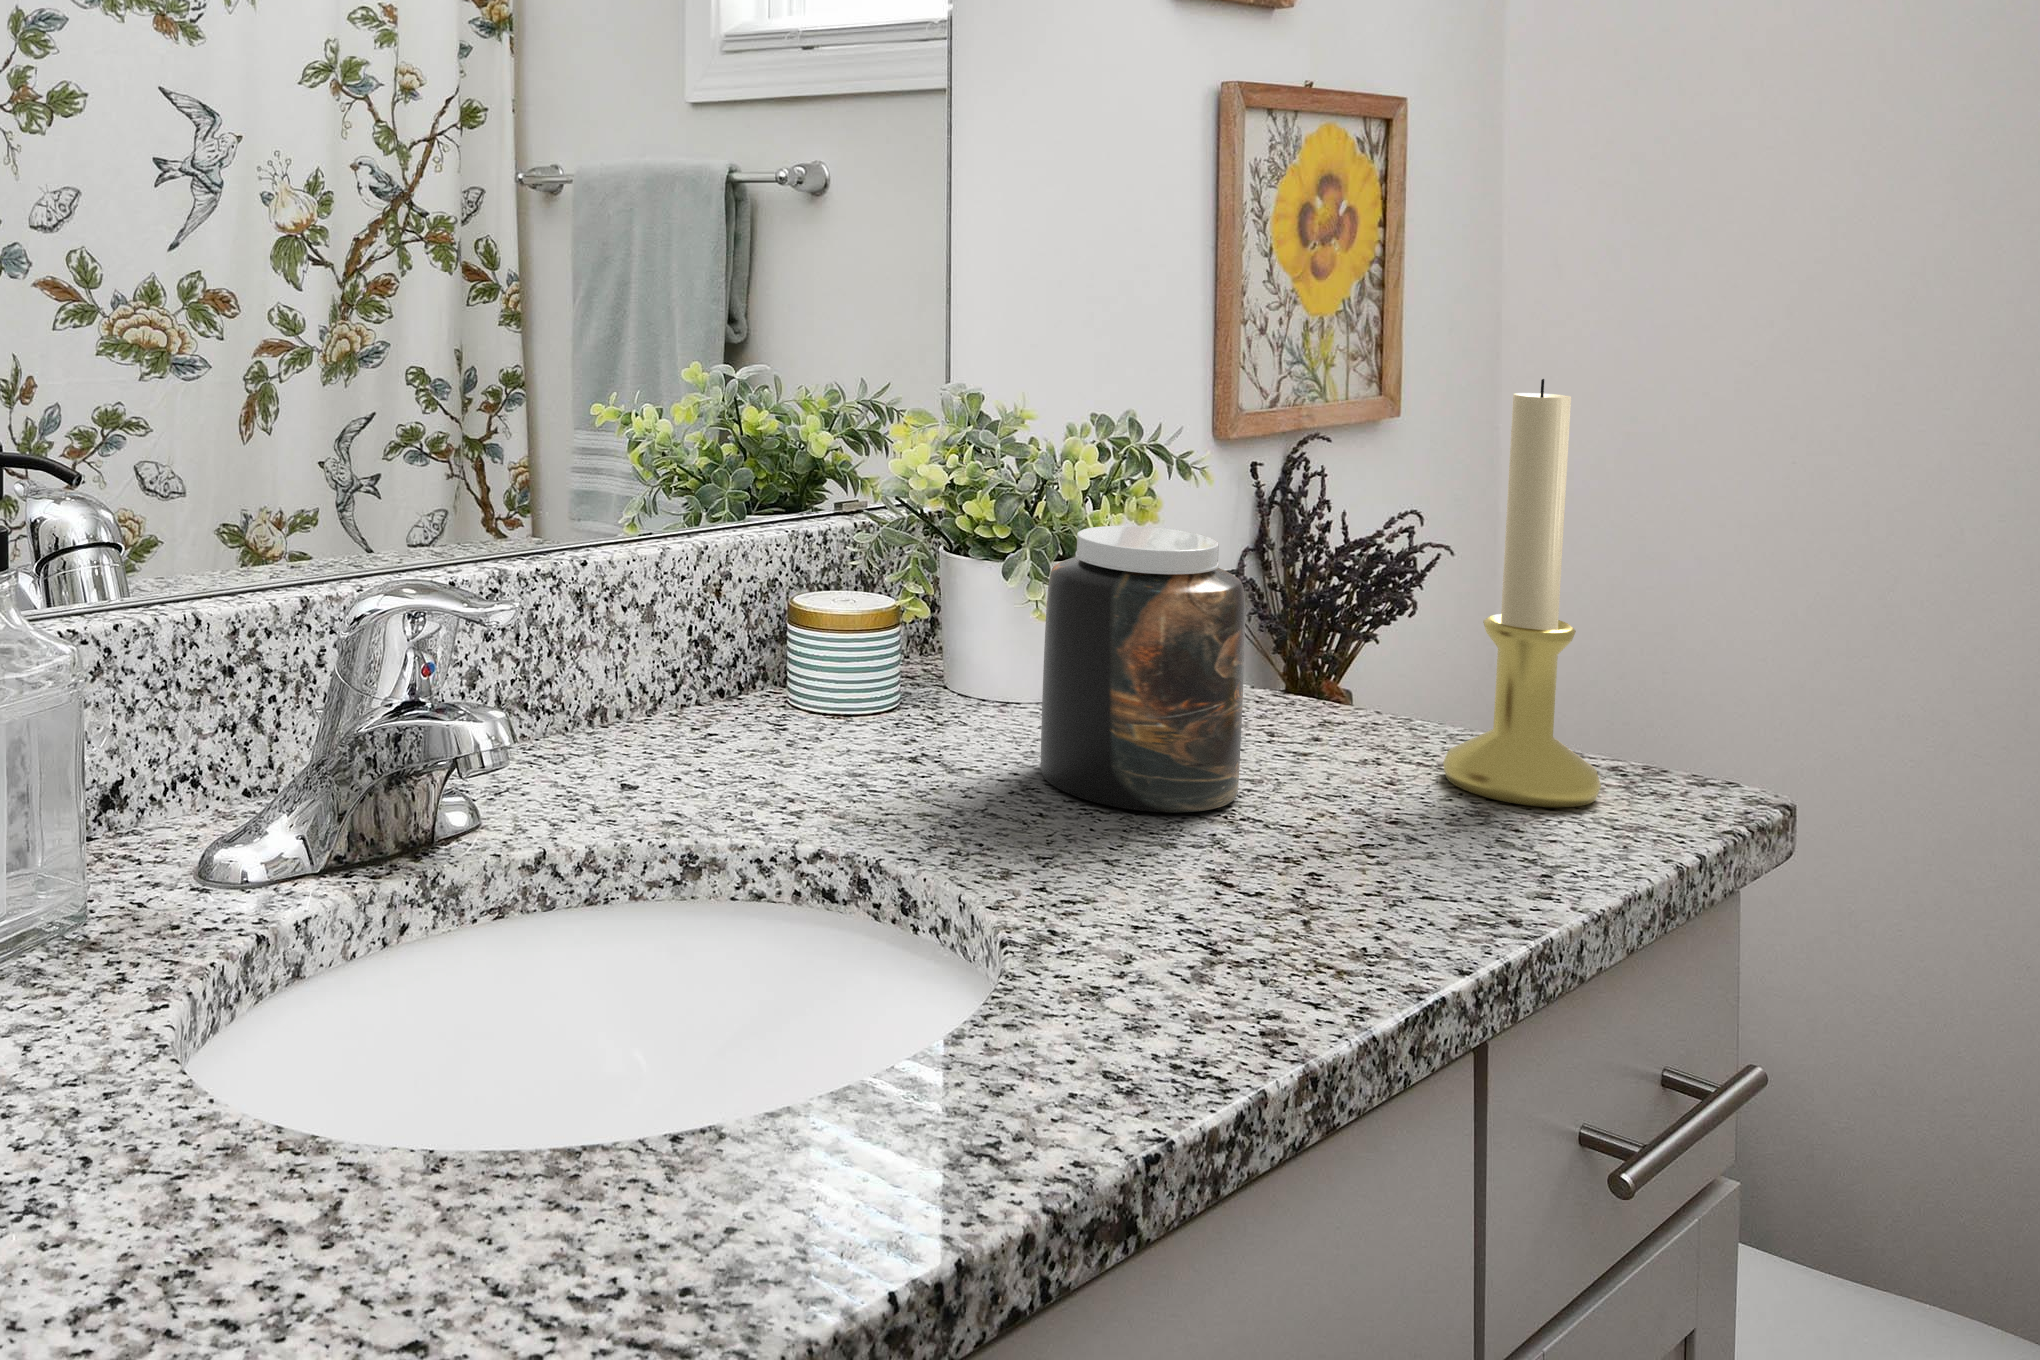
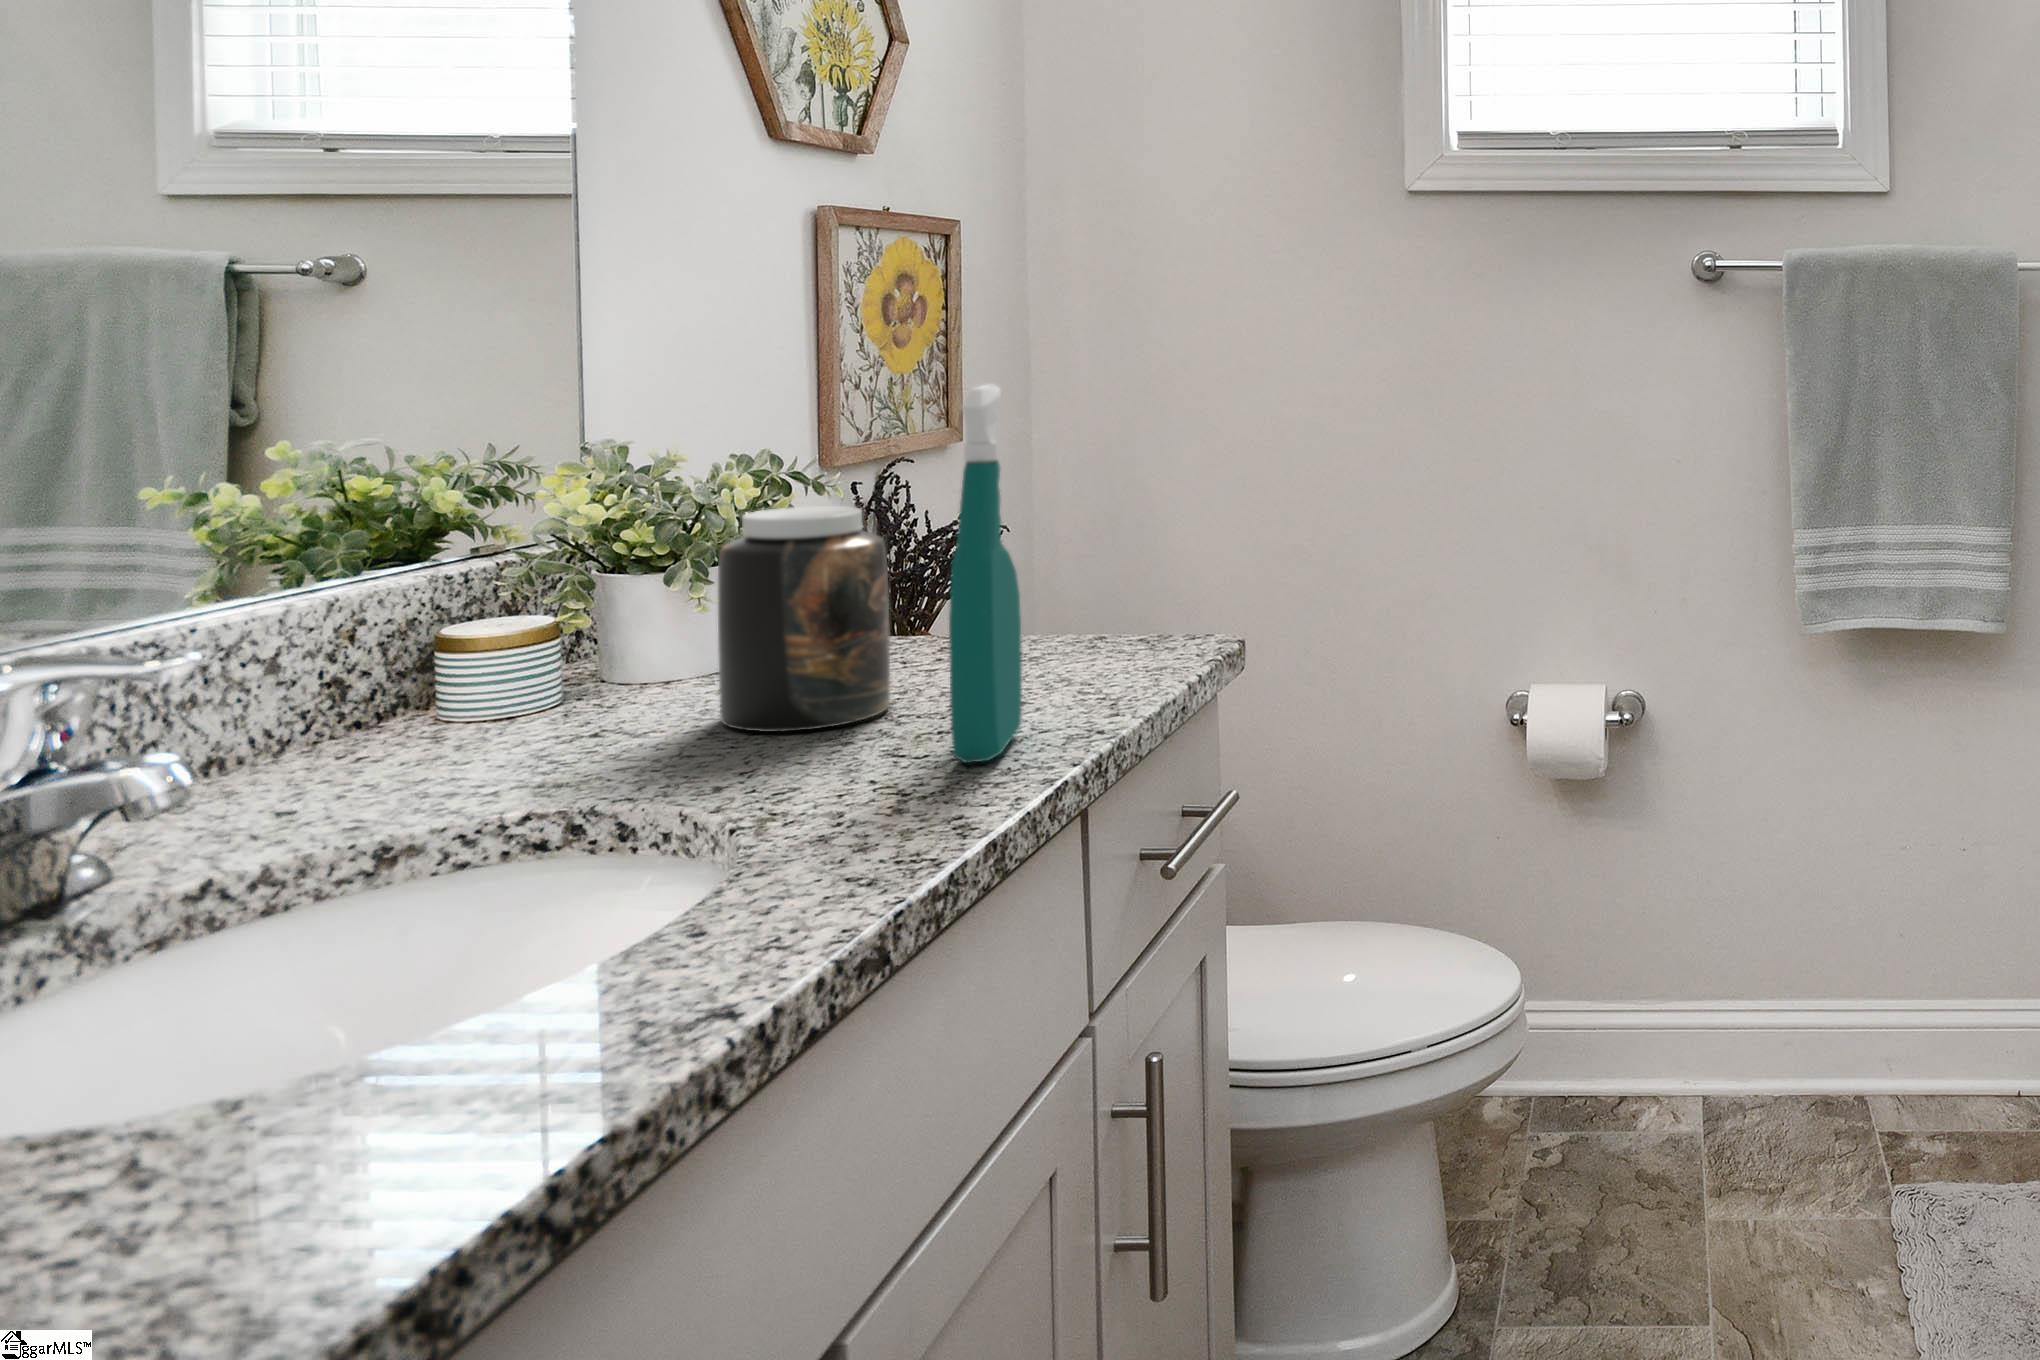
candle holder: present [1443,379,1601,807] -> none [1033,370,1137,672]
spray bottle: none [1290,410,1408,930] -> present [949,385,1022,763]

